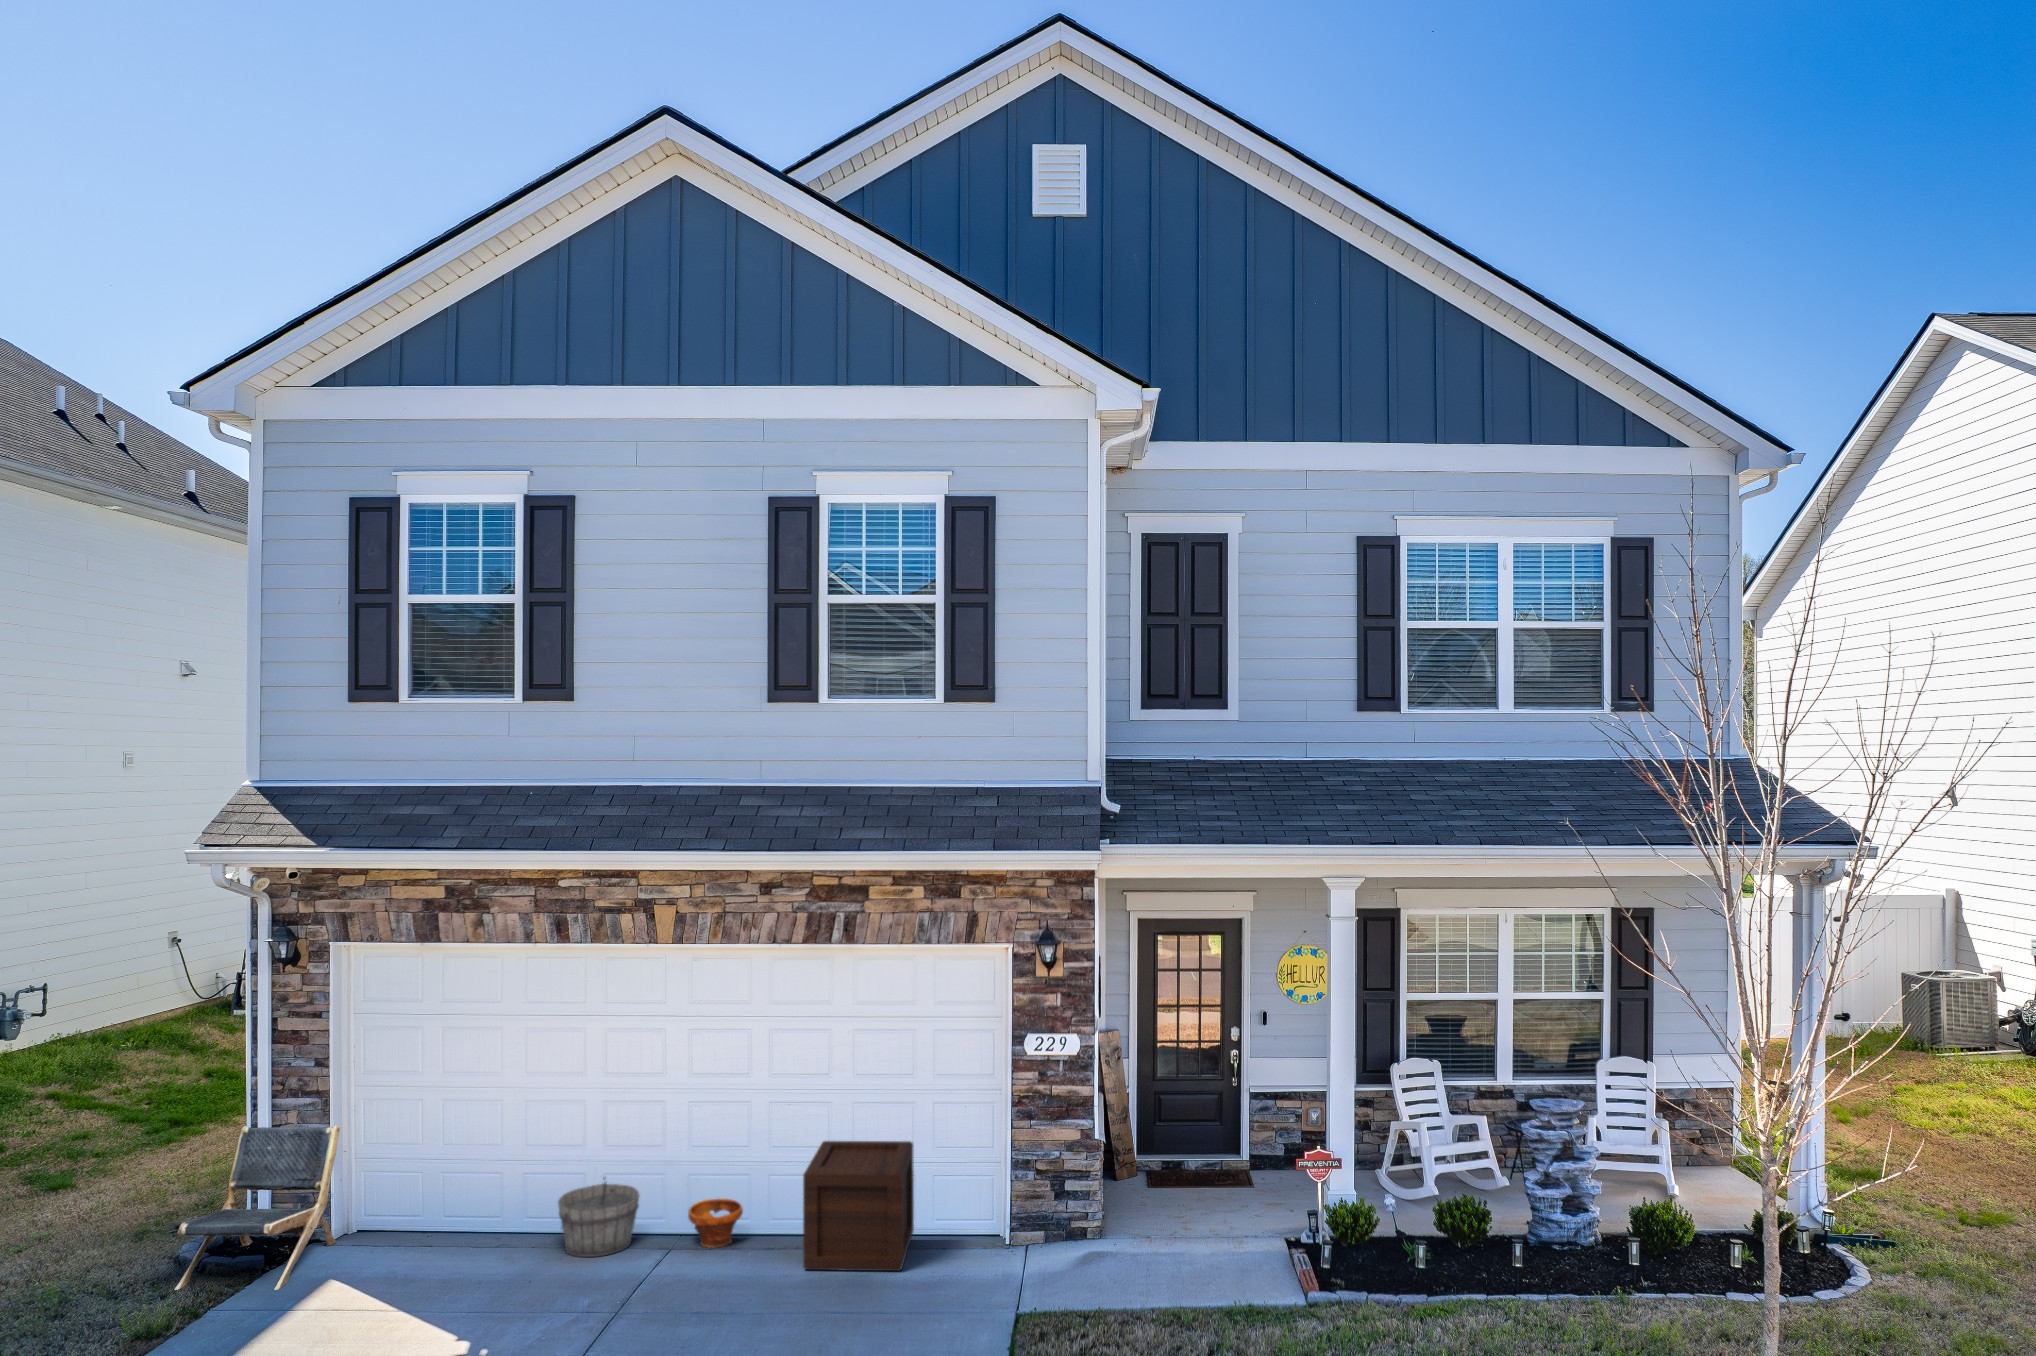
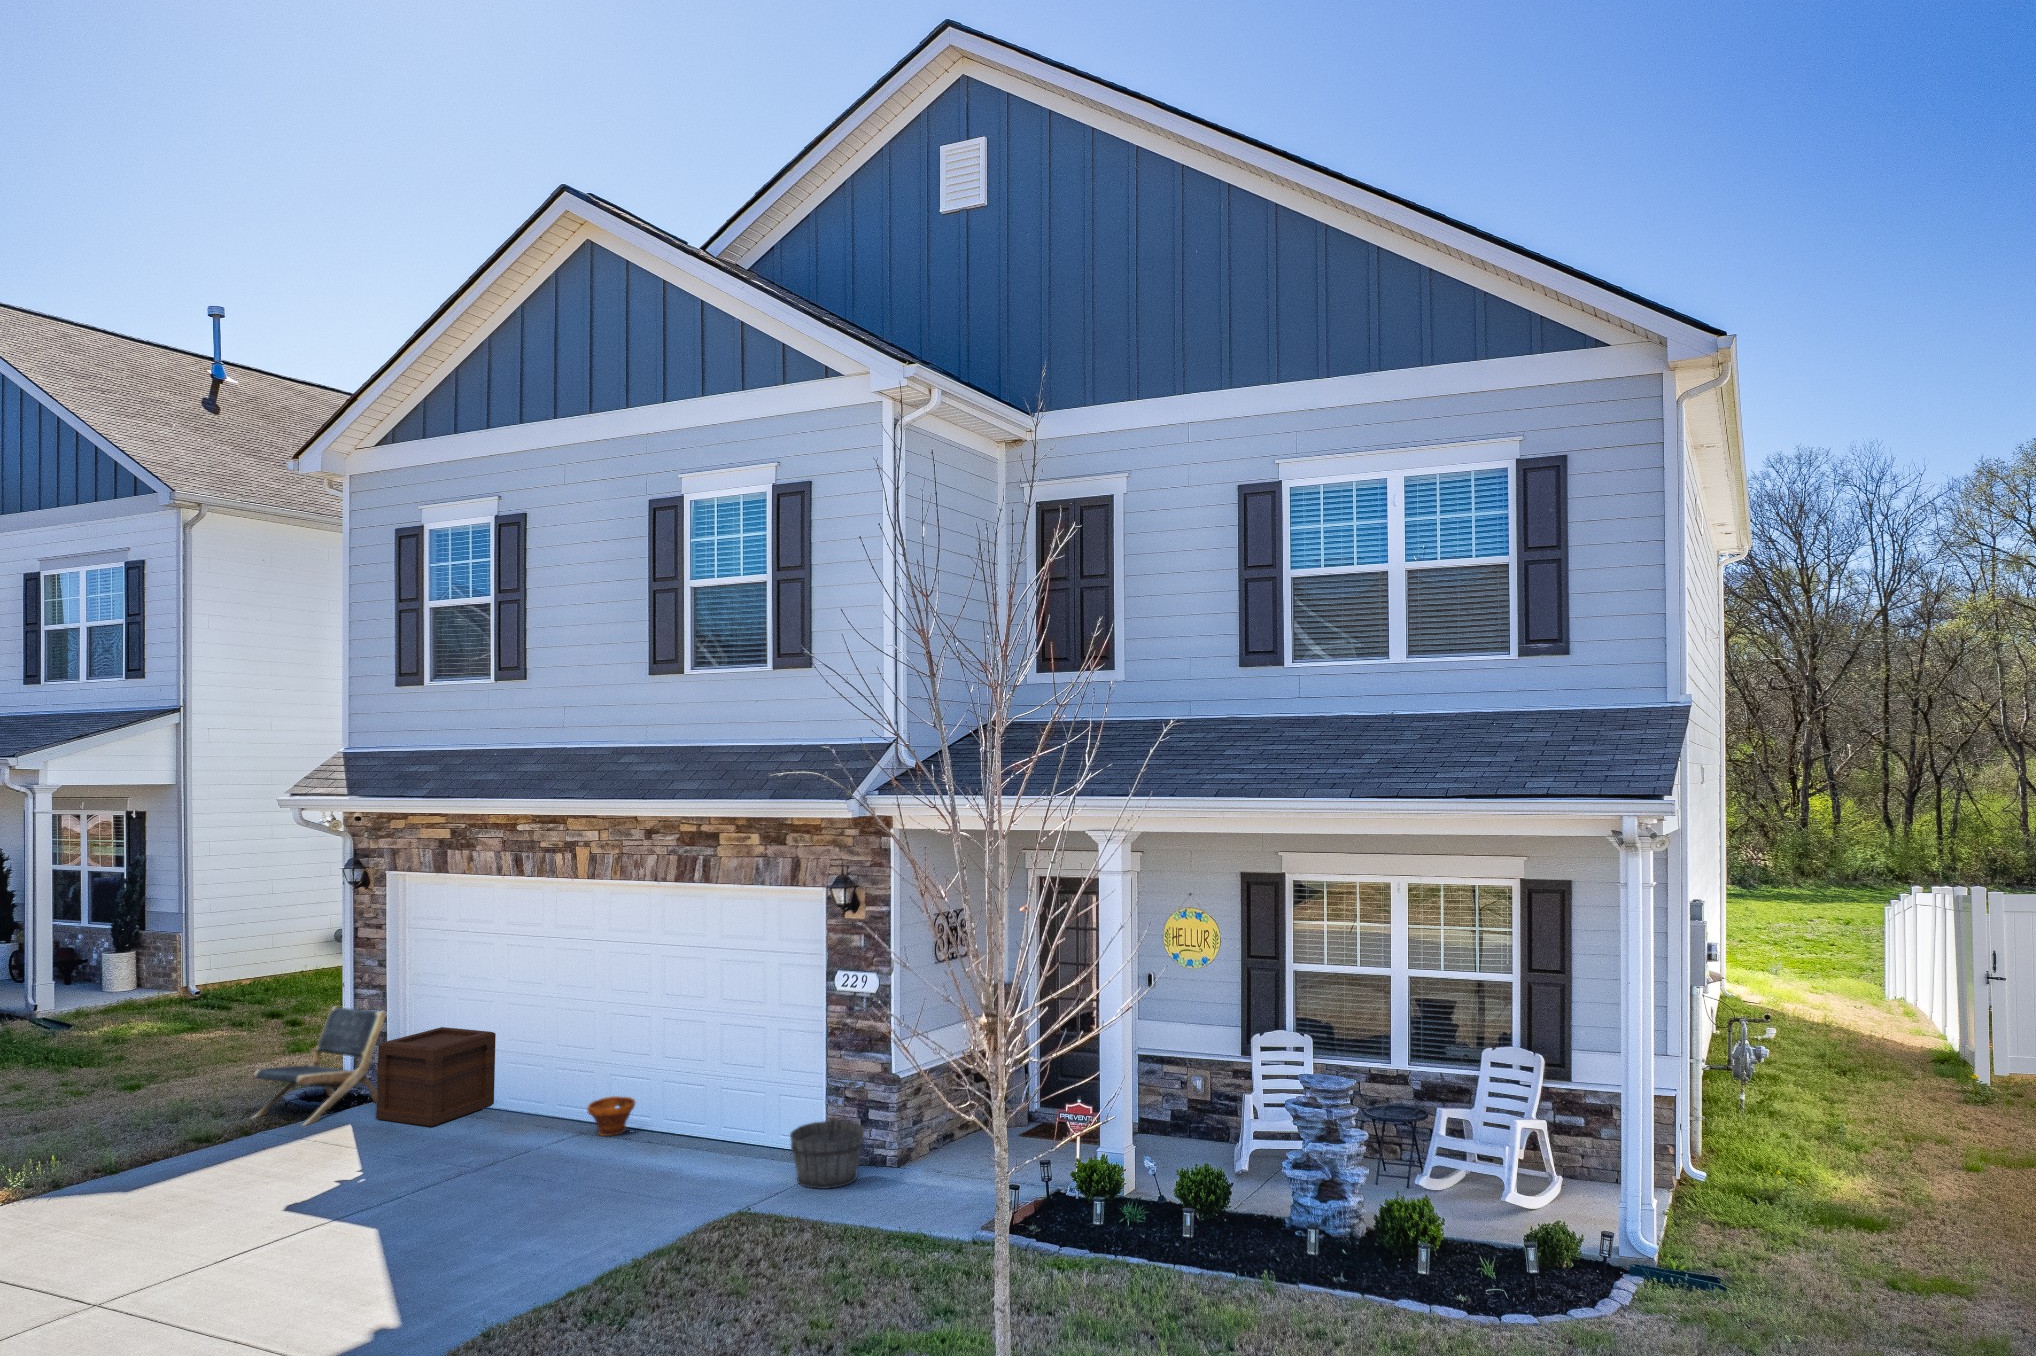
wooden crate: present [803,1141,914,1271] -> present [376,1027,496,1127]
wooden bucket: present [558,1183,640,1257] -> present [790,1115,864,1189]

